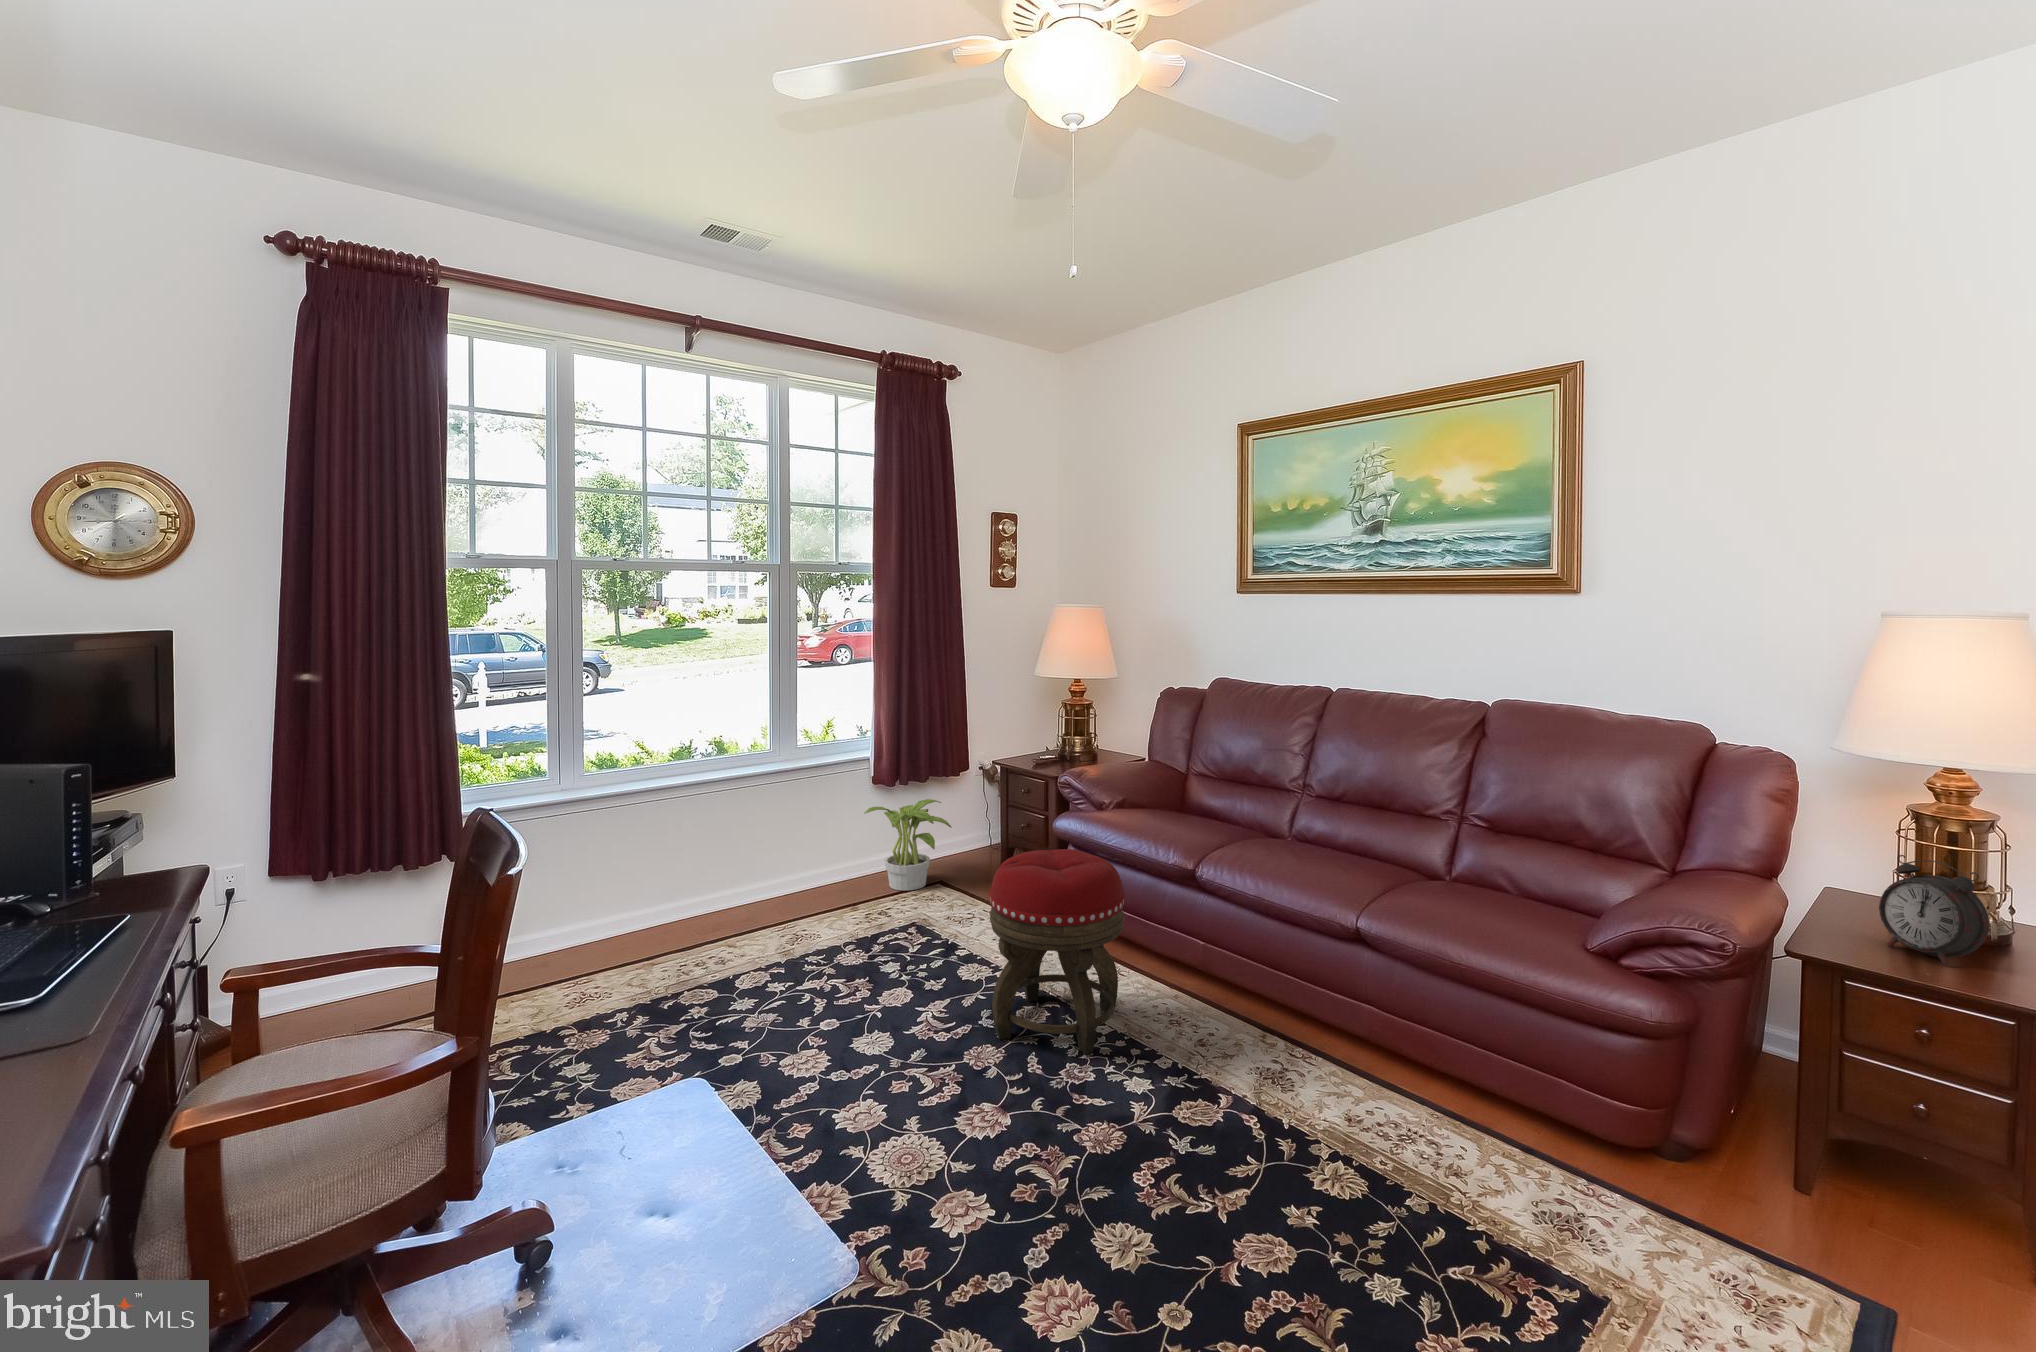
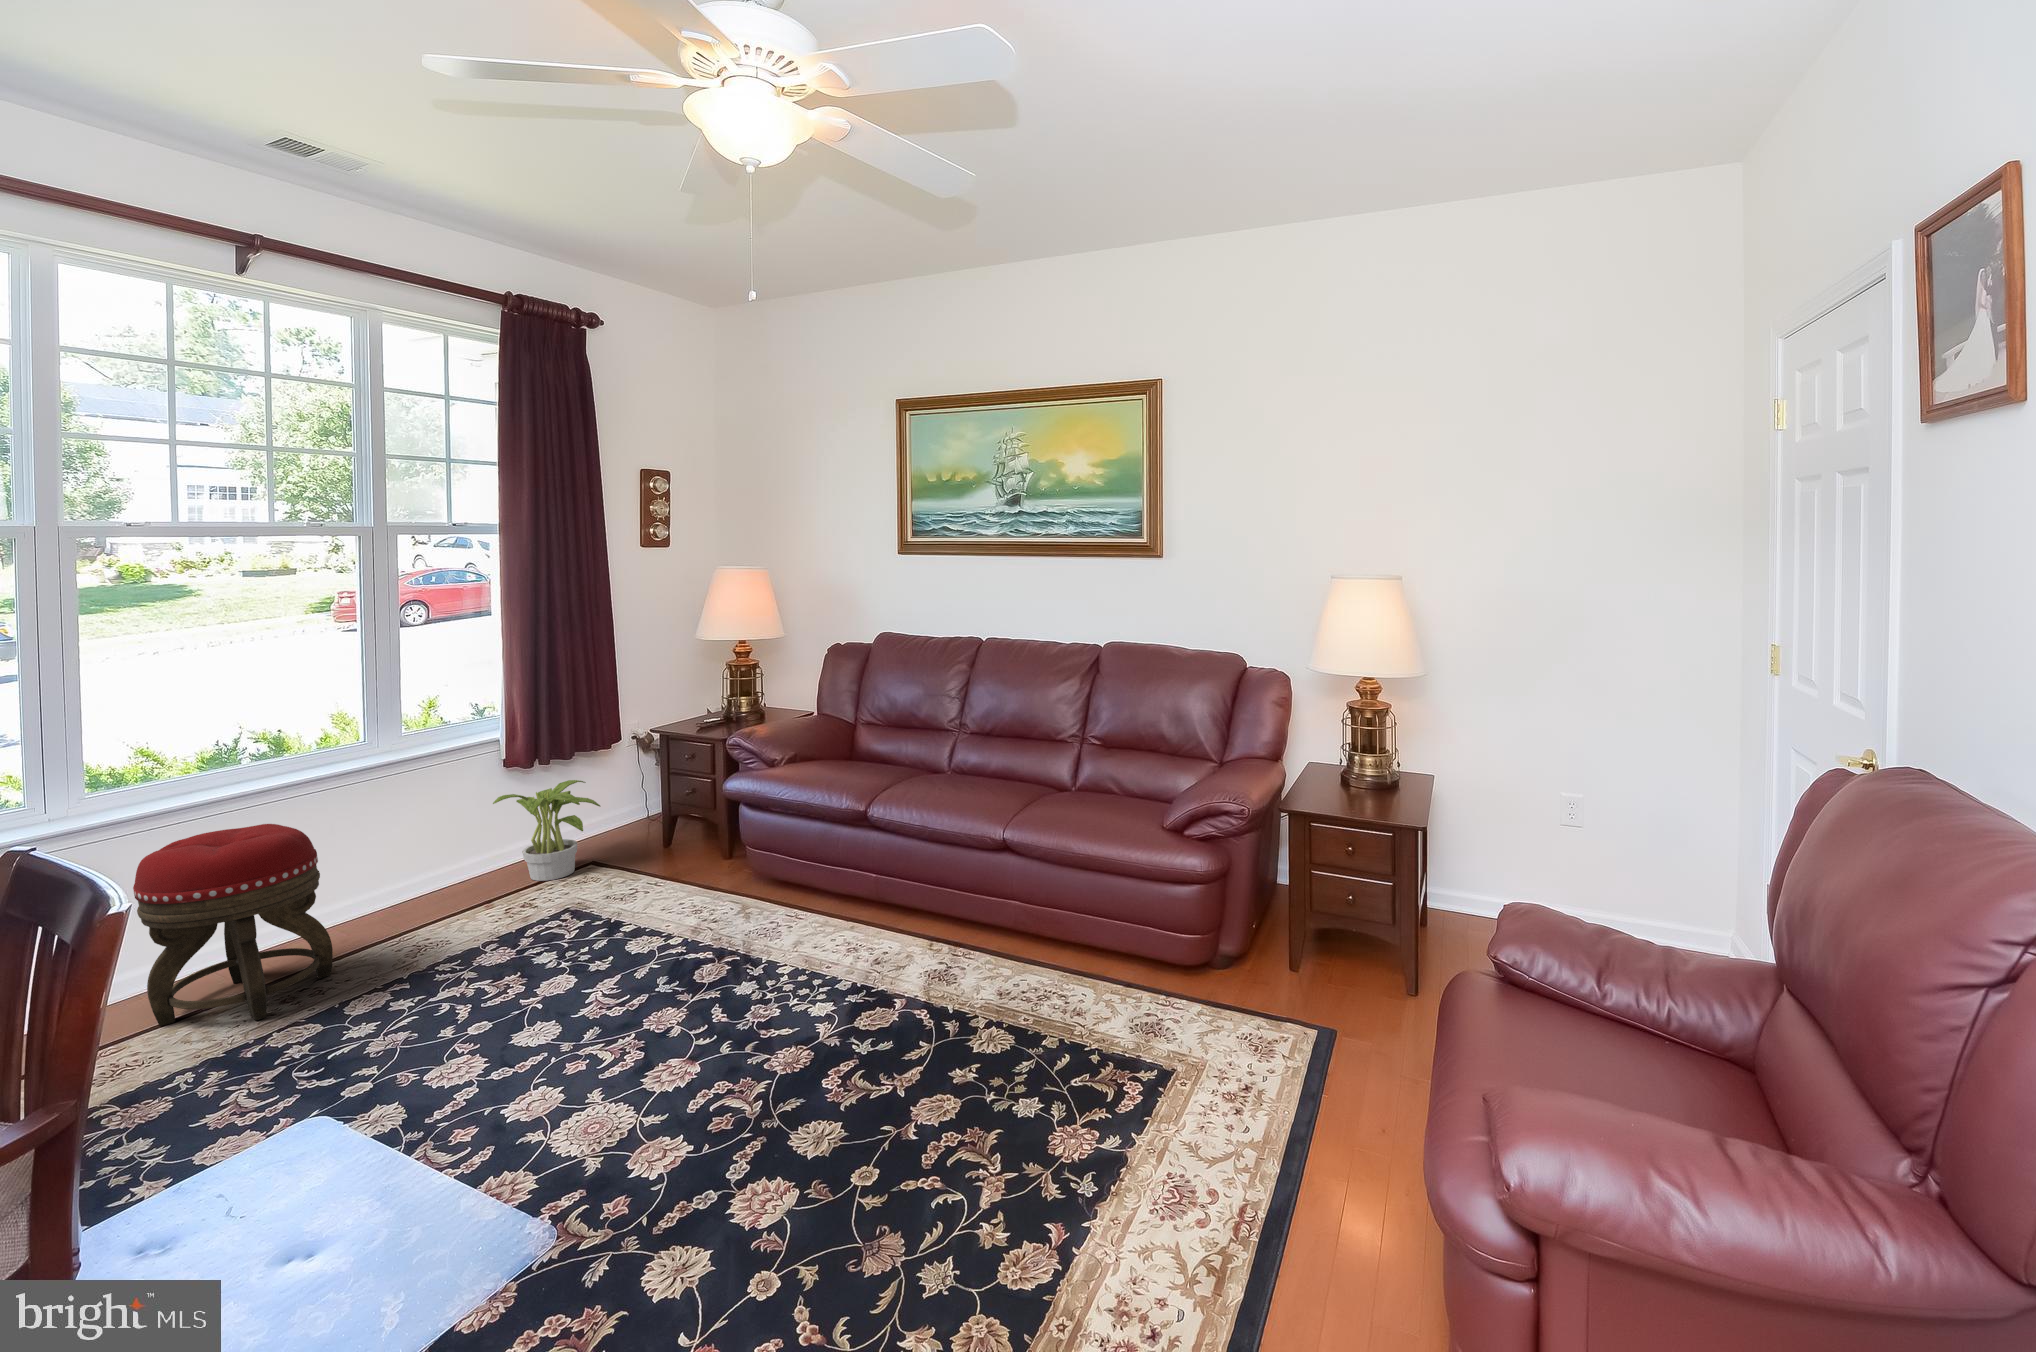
footstool: present [990,849,1125,1054] -> present [133,824,333,1026]
alarm clock: present [1879,855,1989,965] -> none [1331,730,1385,800]

